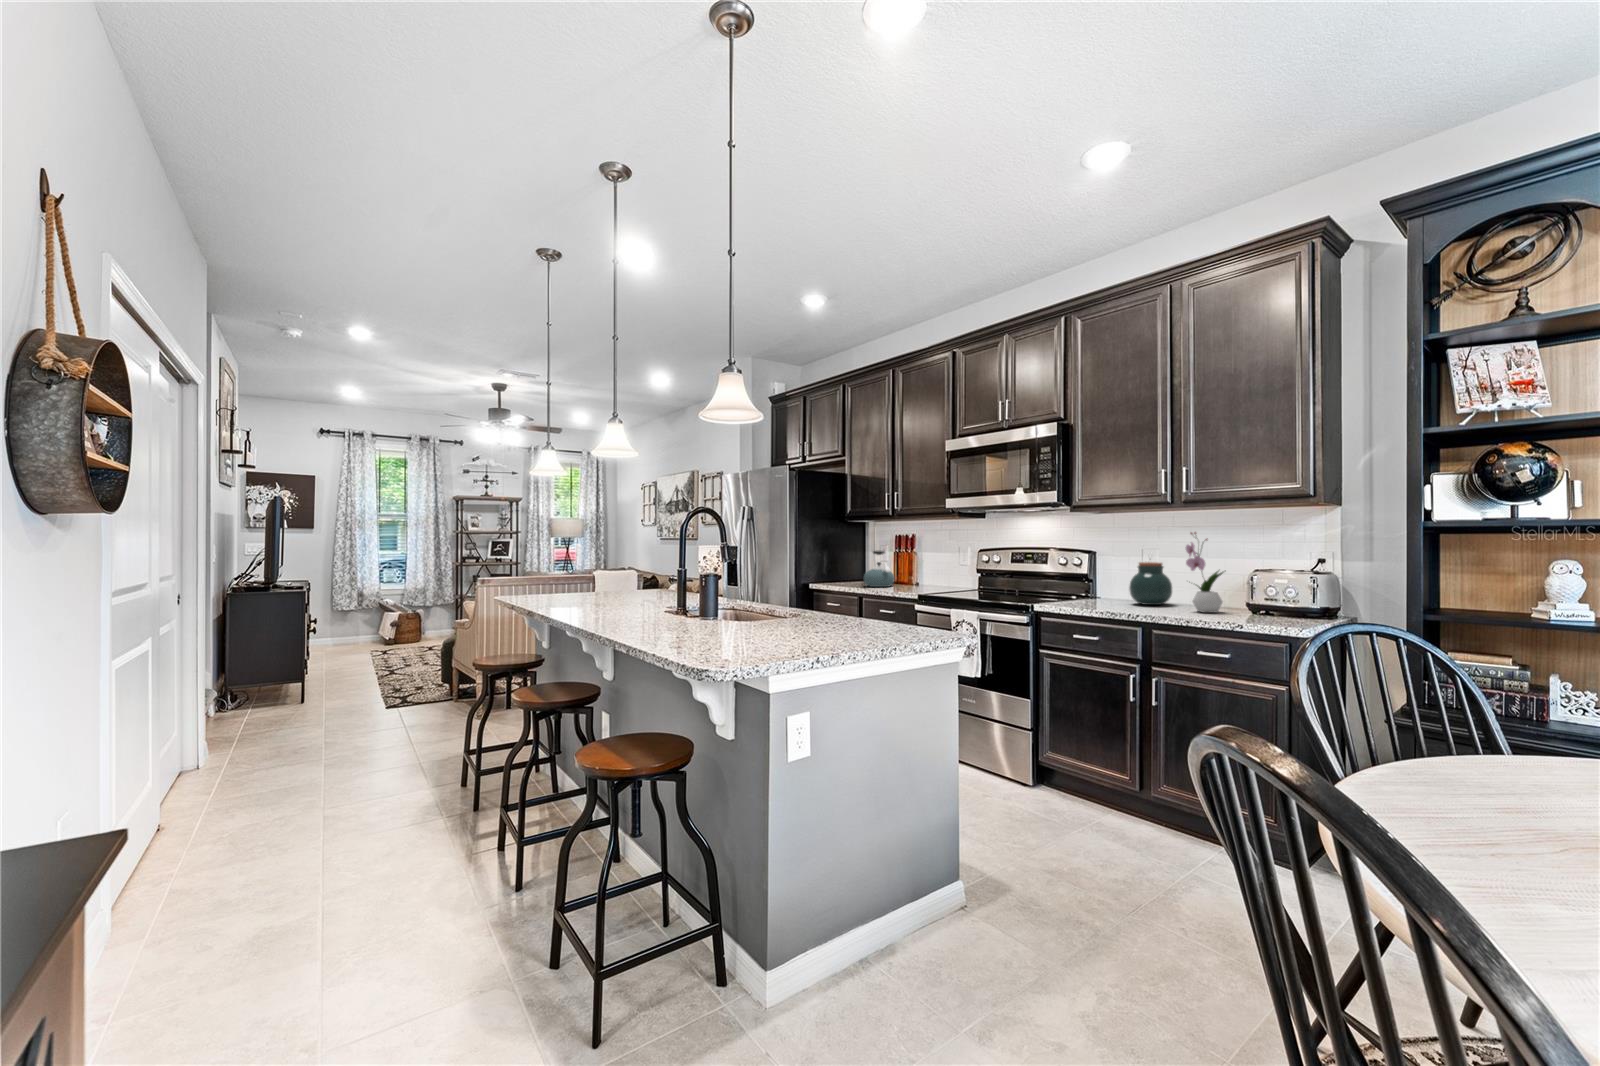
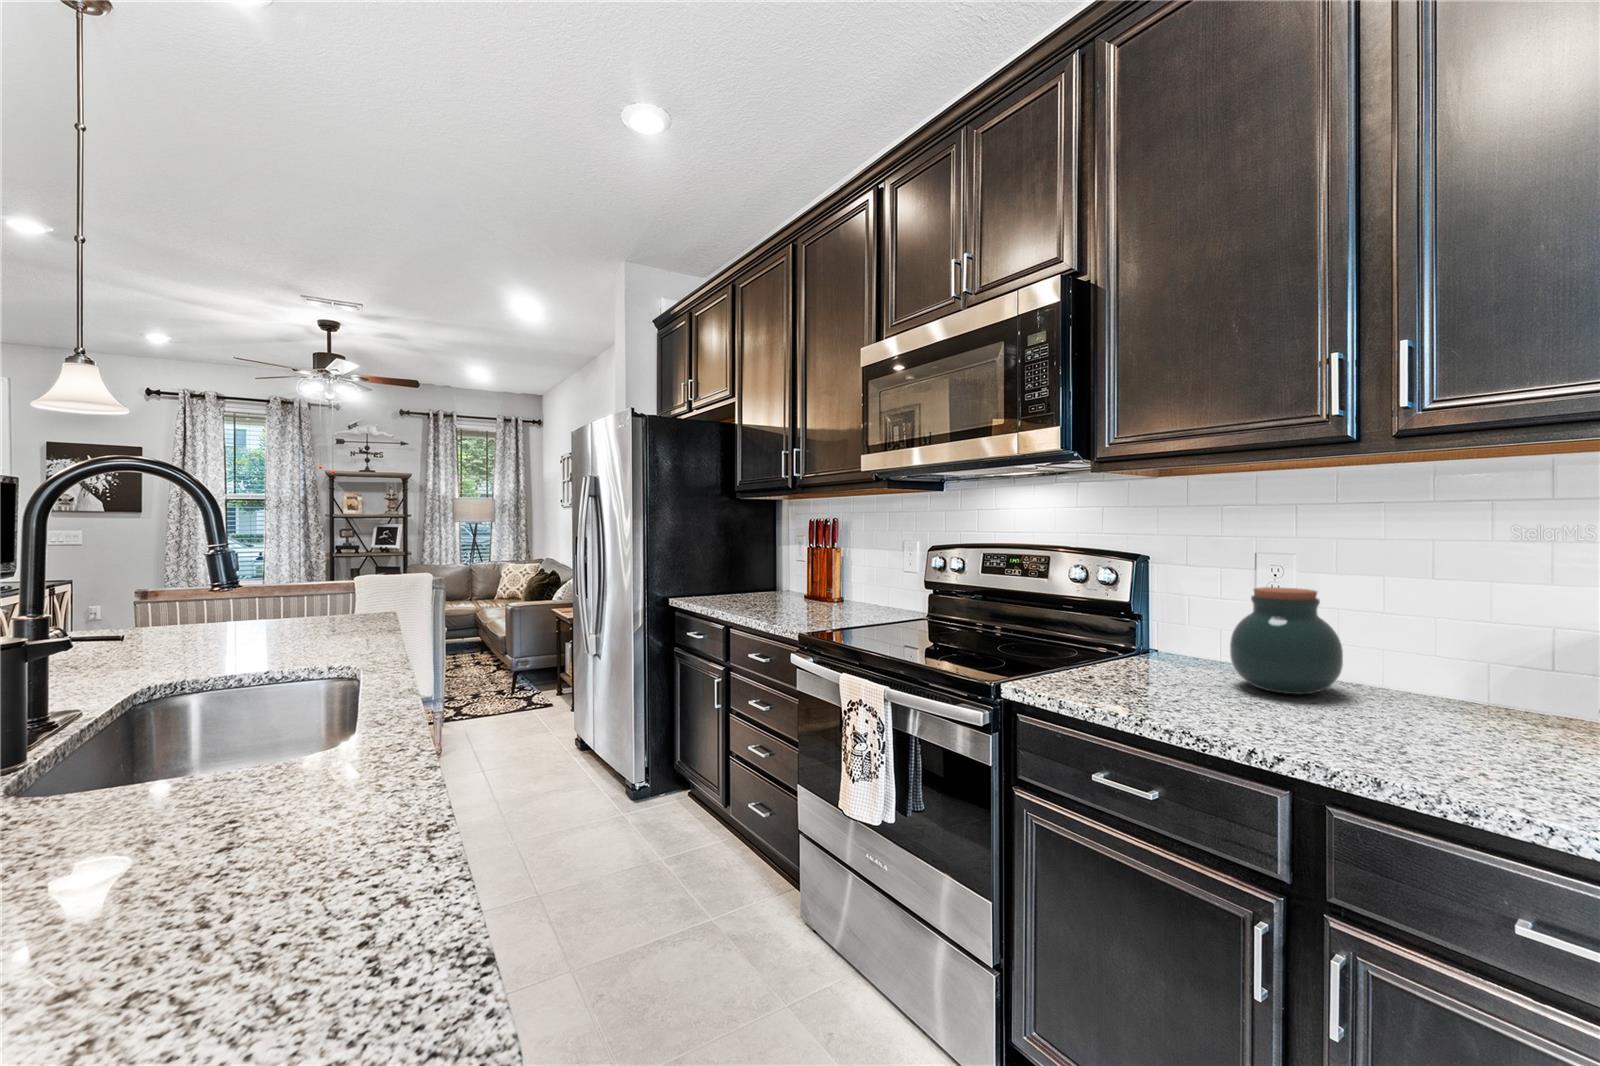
flower arrangement: present [1186,532,1224,613] -> none [1404,516,1549,748]
kettle: present [864,551,895,587] -> none [747,546,798,608]

